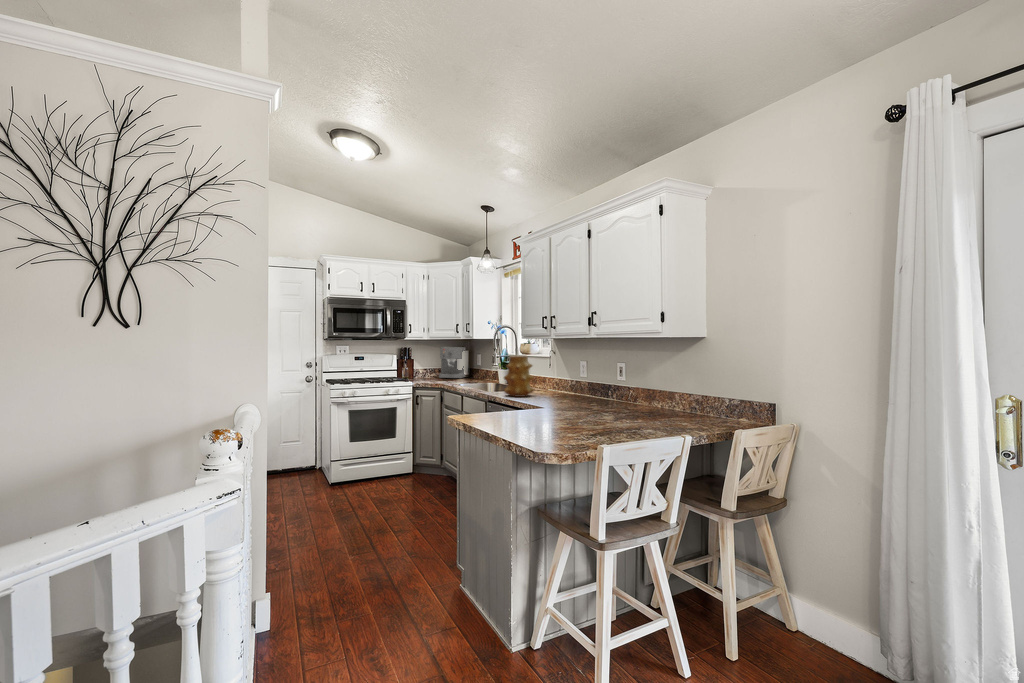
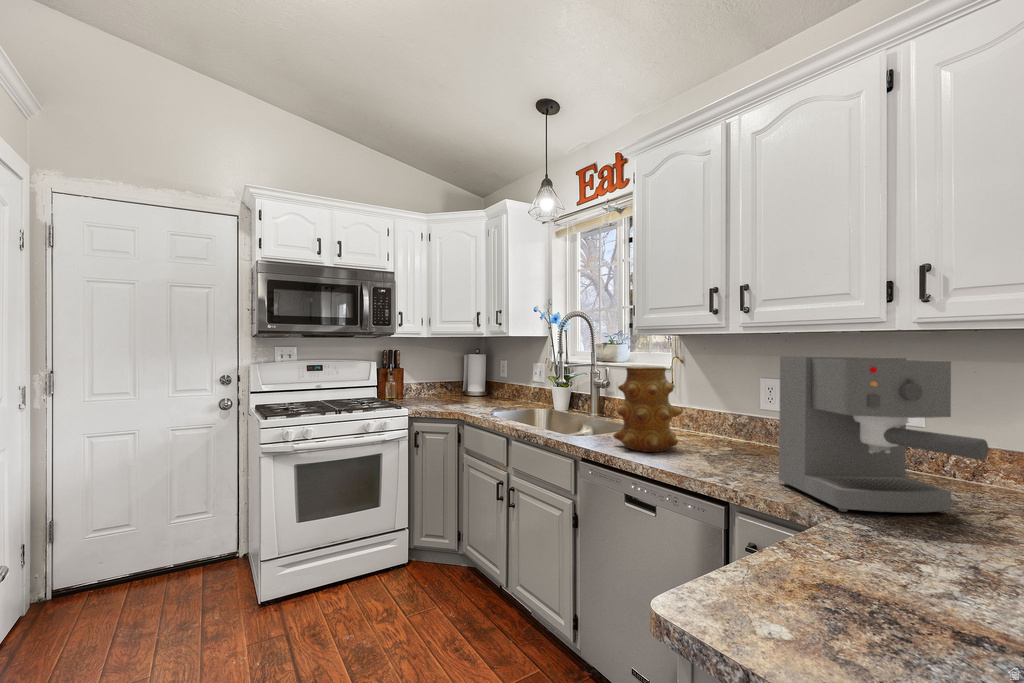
coffee maker: present [439,347,465,379] -> present [779,356,988,513]

